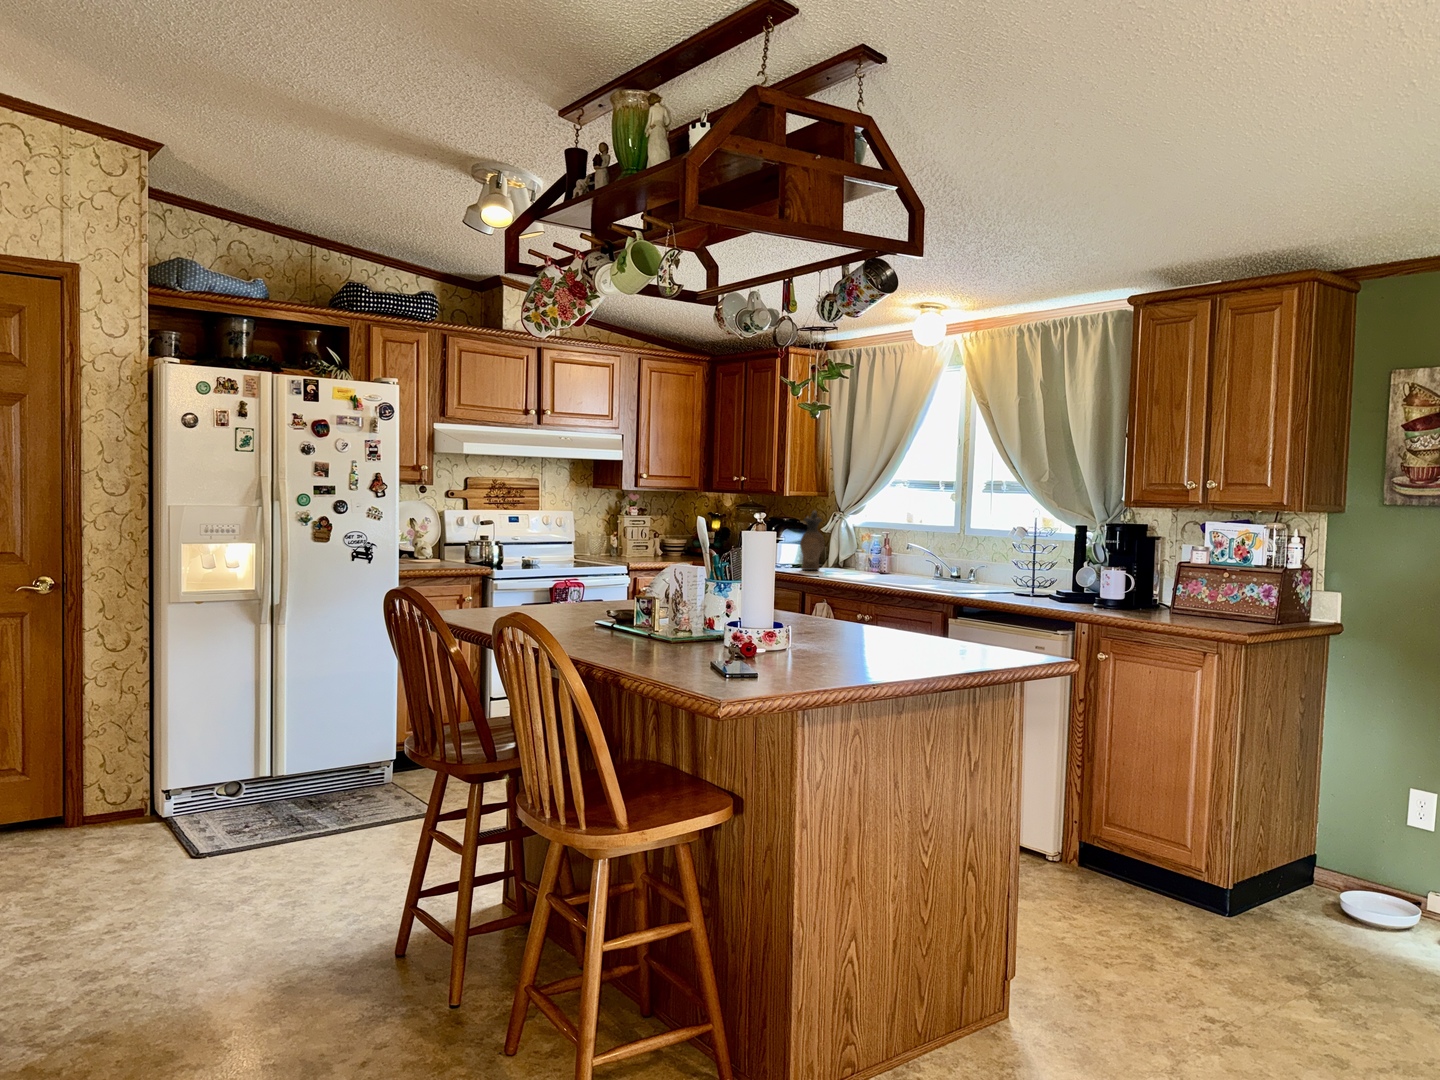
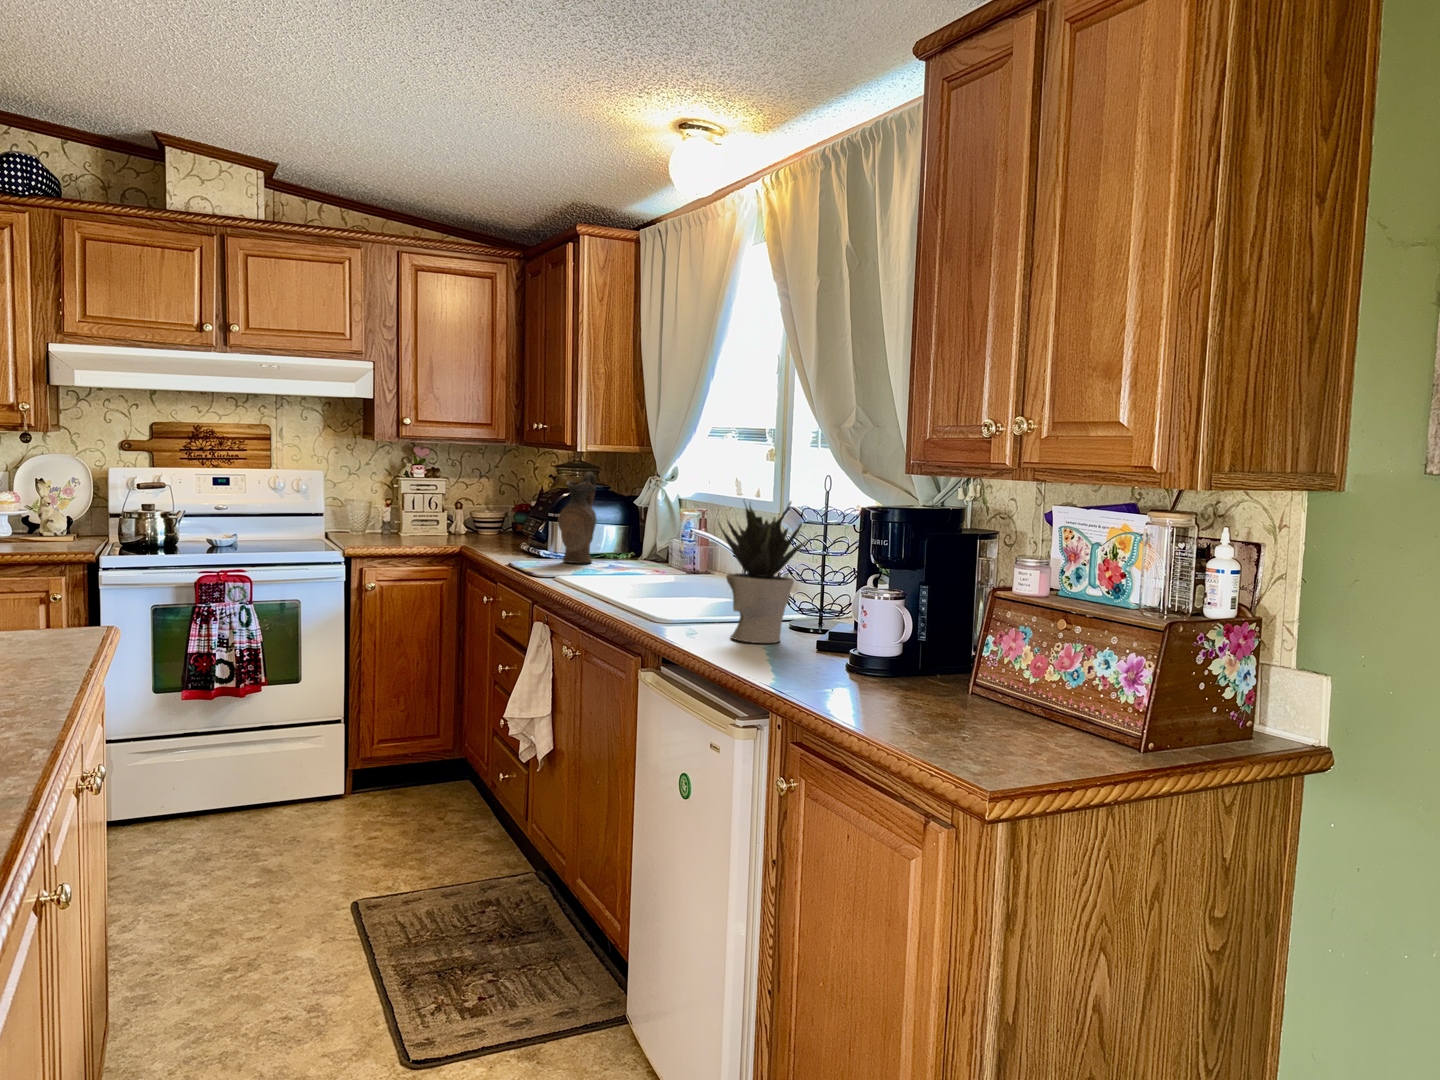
potted plant: none [998,522,1051,600] -> present [719,502,806,643]

